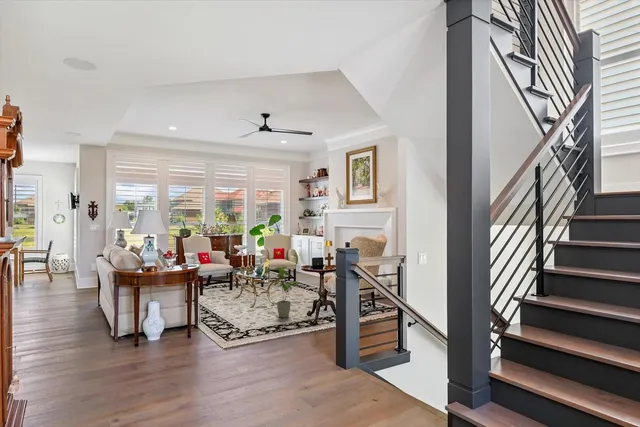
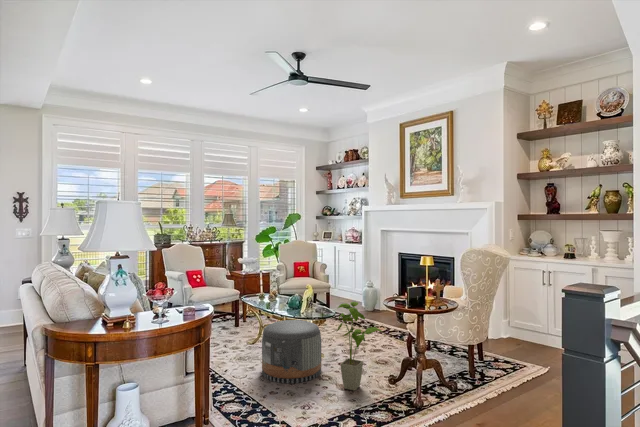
pouf: none [235,280,271,314] -> present [262,320,321,383]

